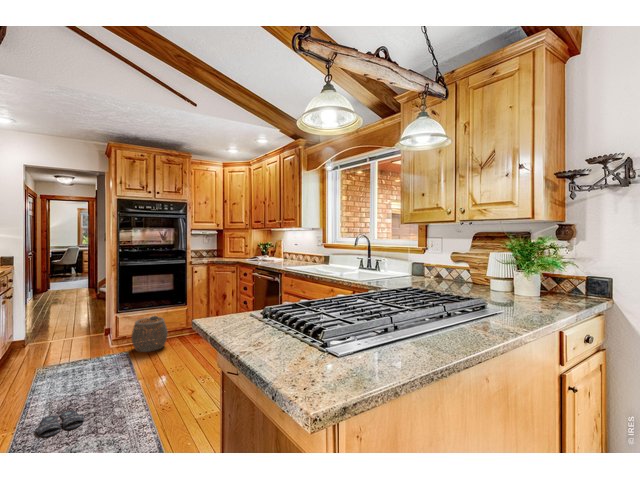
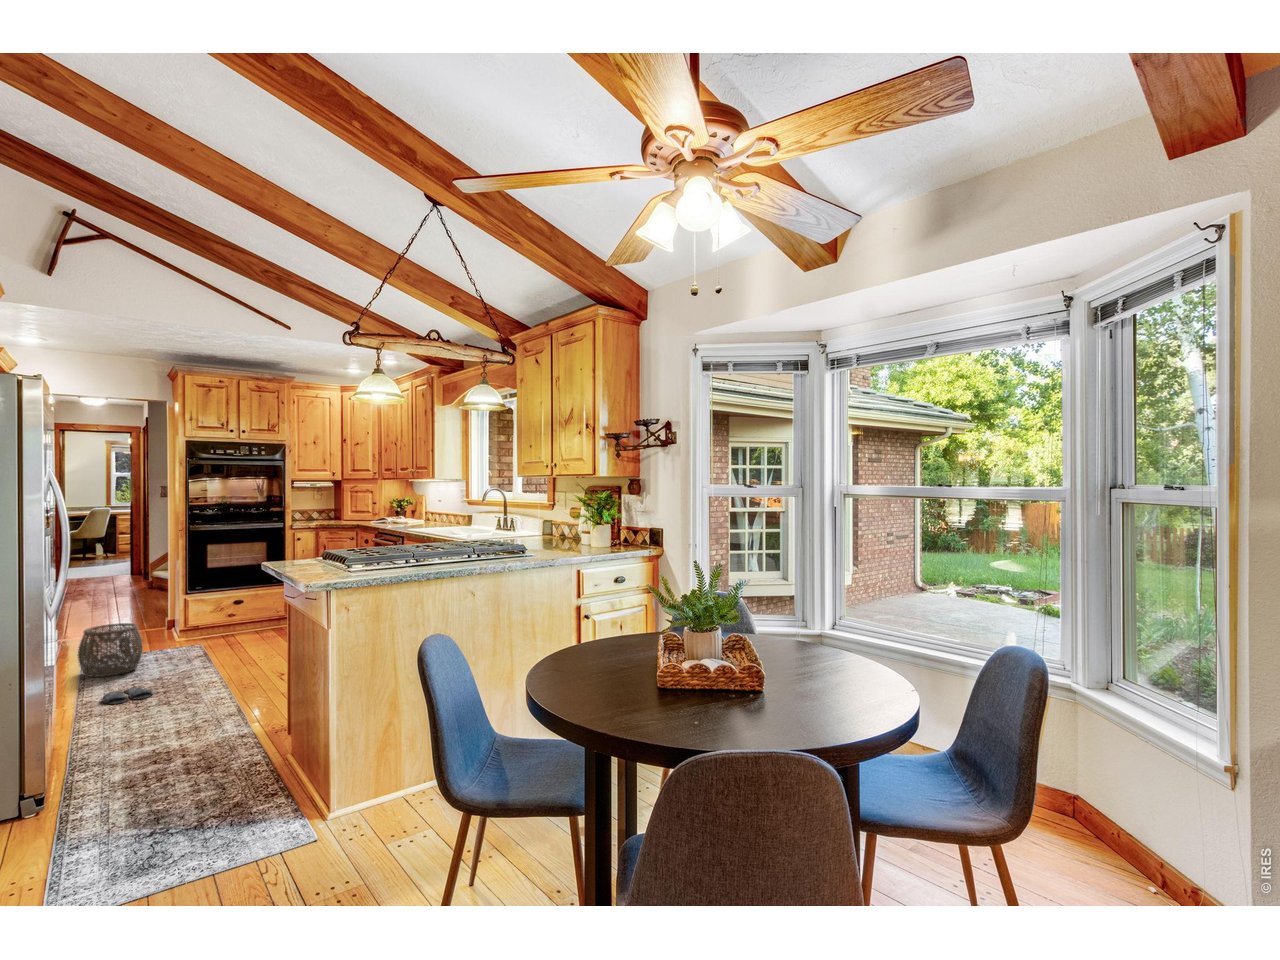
woven basket: present [132,317,168,352] -> present [77,623,143,677]

